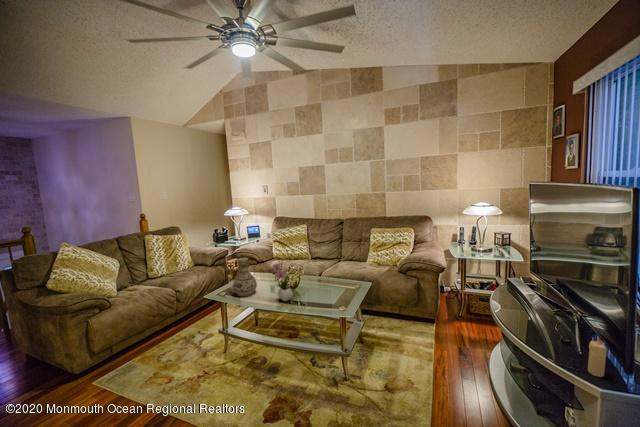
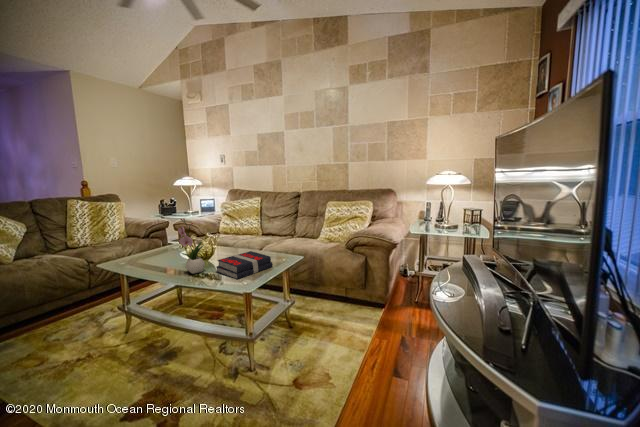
vase: present [233,258,257,296] -> none [139,222,171,267]
book: none [303,279,347,305] -> present [216,251,273,279]
candle: present [588,338,607,377] -> none [531,324,560,387]

